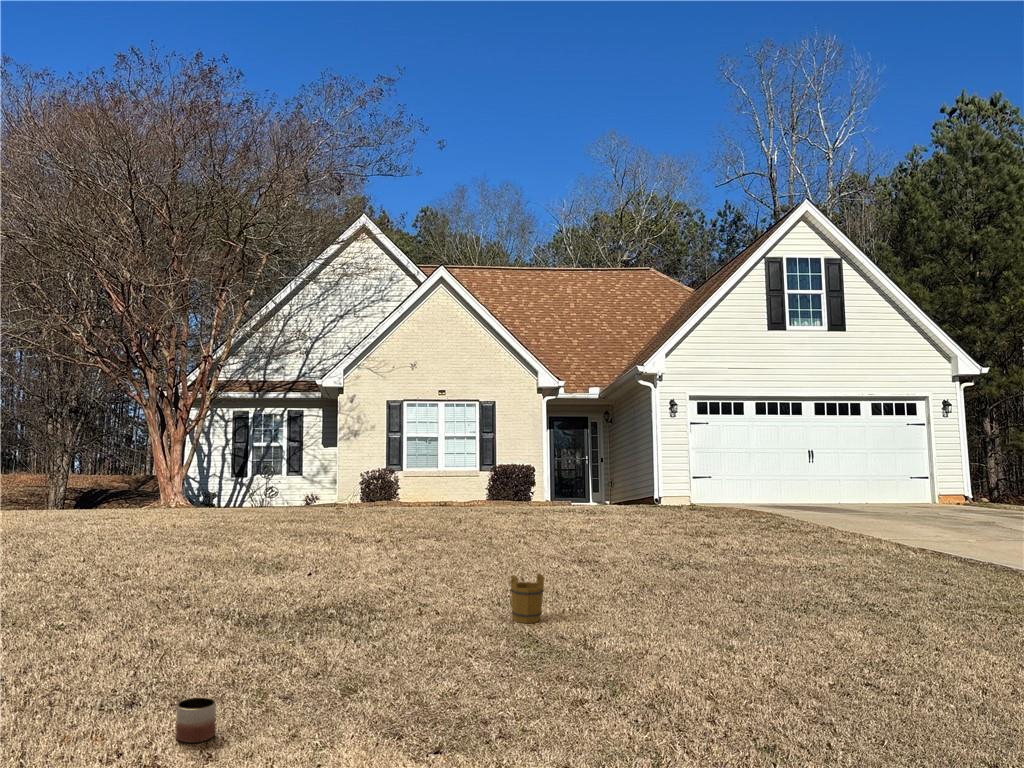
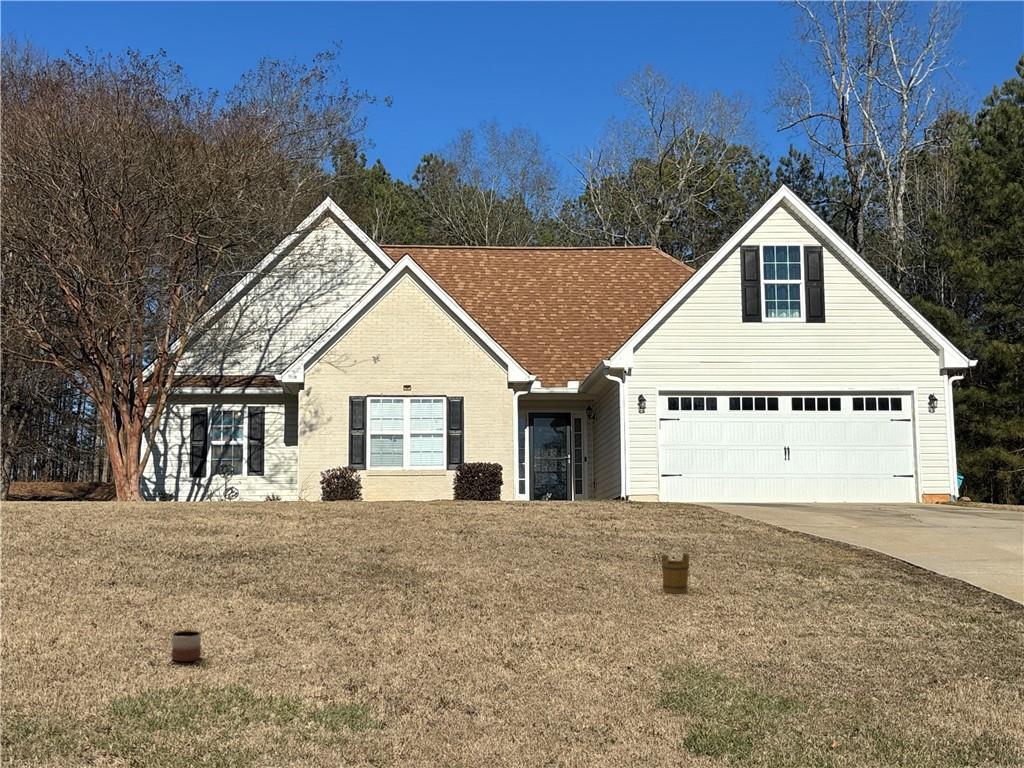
bucket: present [509,574,544,623] -> present [660,553,689,594]

